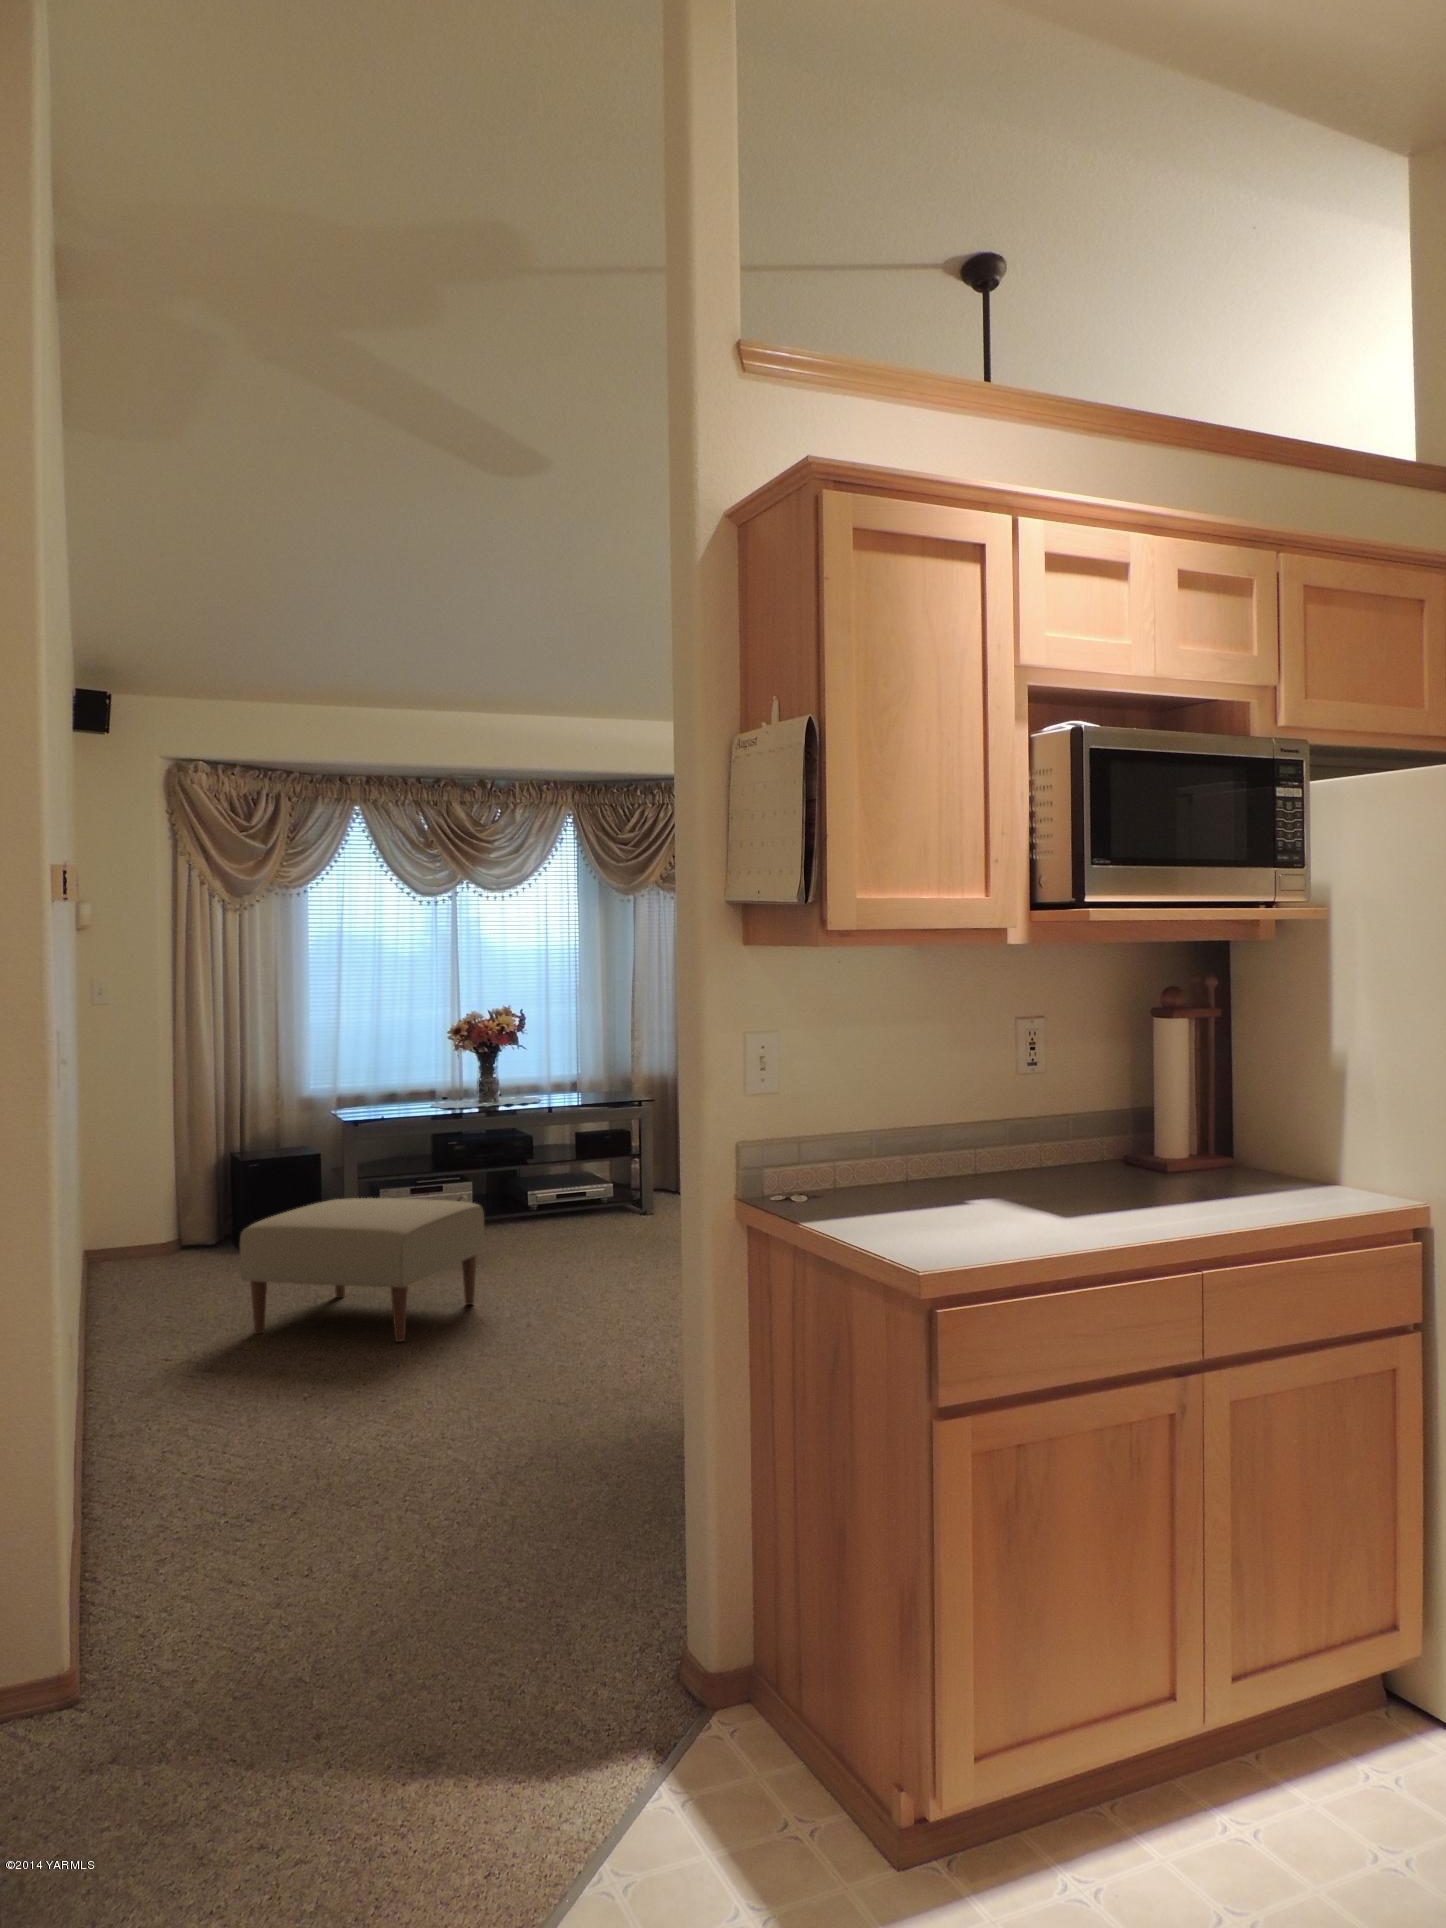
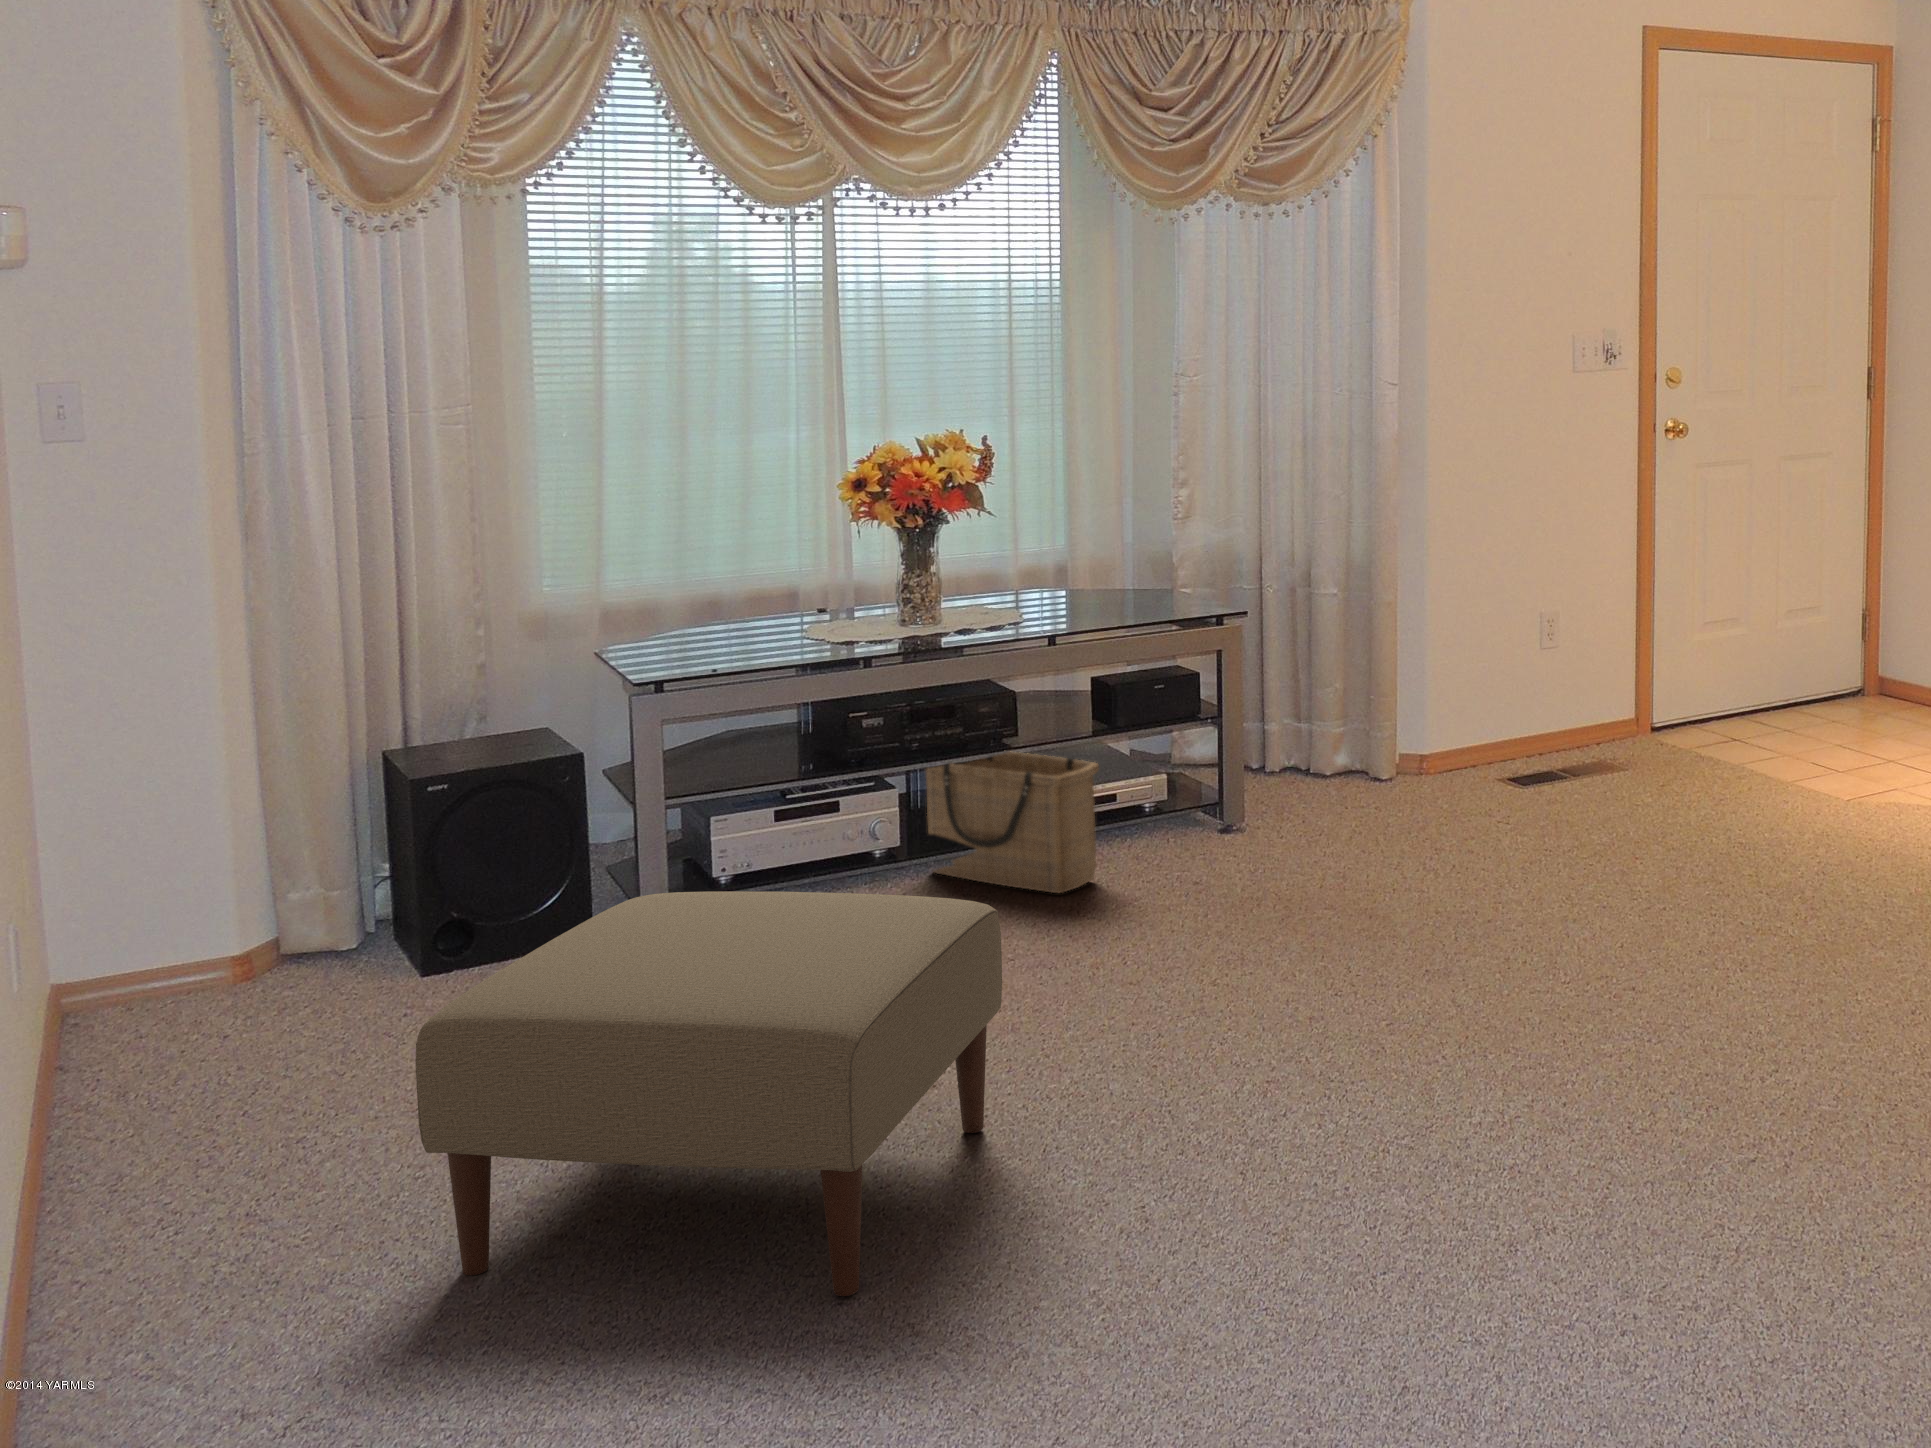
basket: none [485,1166,570,1236] -> present [926,752,1099,893]

